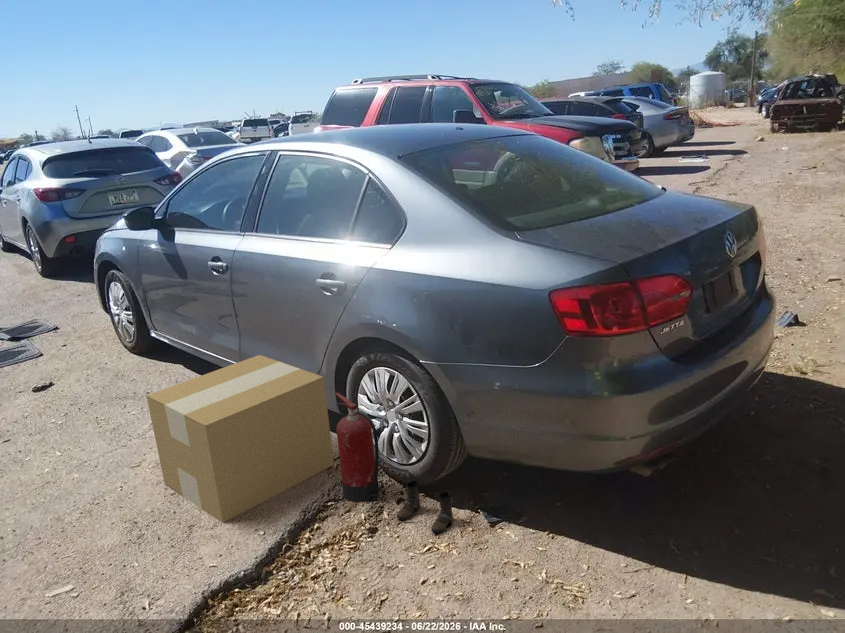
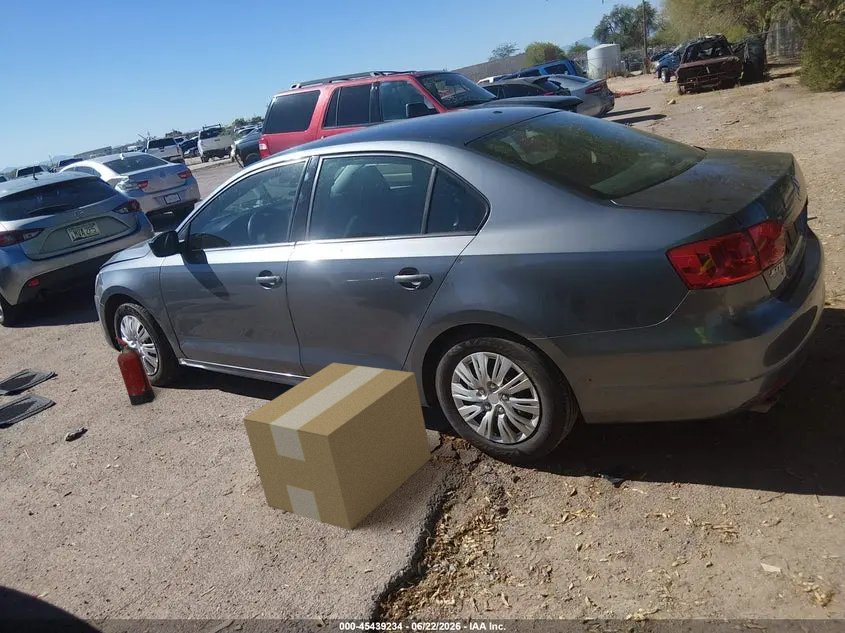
fire extinguisher: present [335,393,379,502] -> present [115,337,155,405]
boots: present [396,480,453,533] -> none [522,457,577,501]

